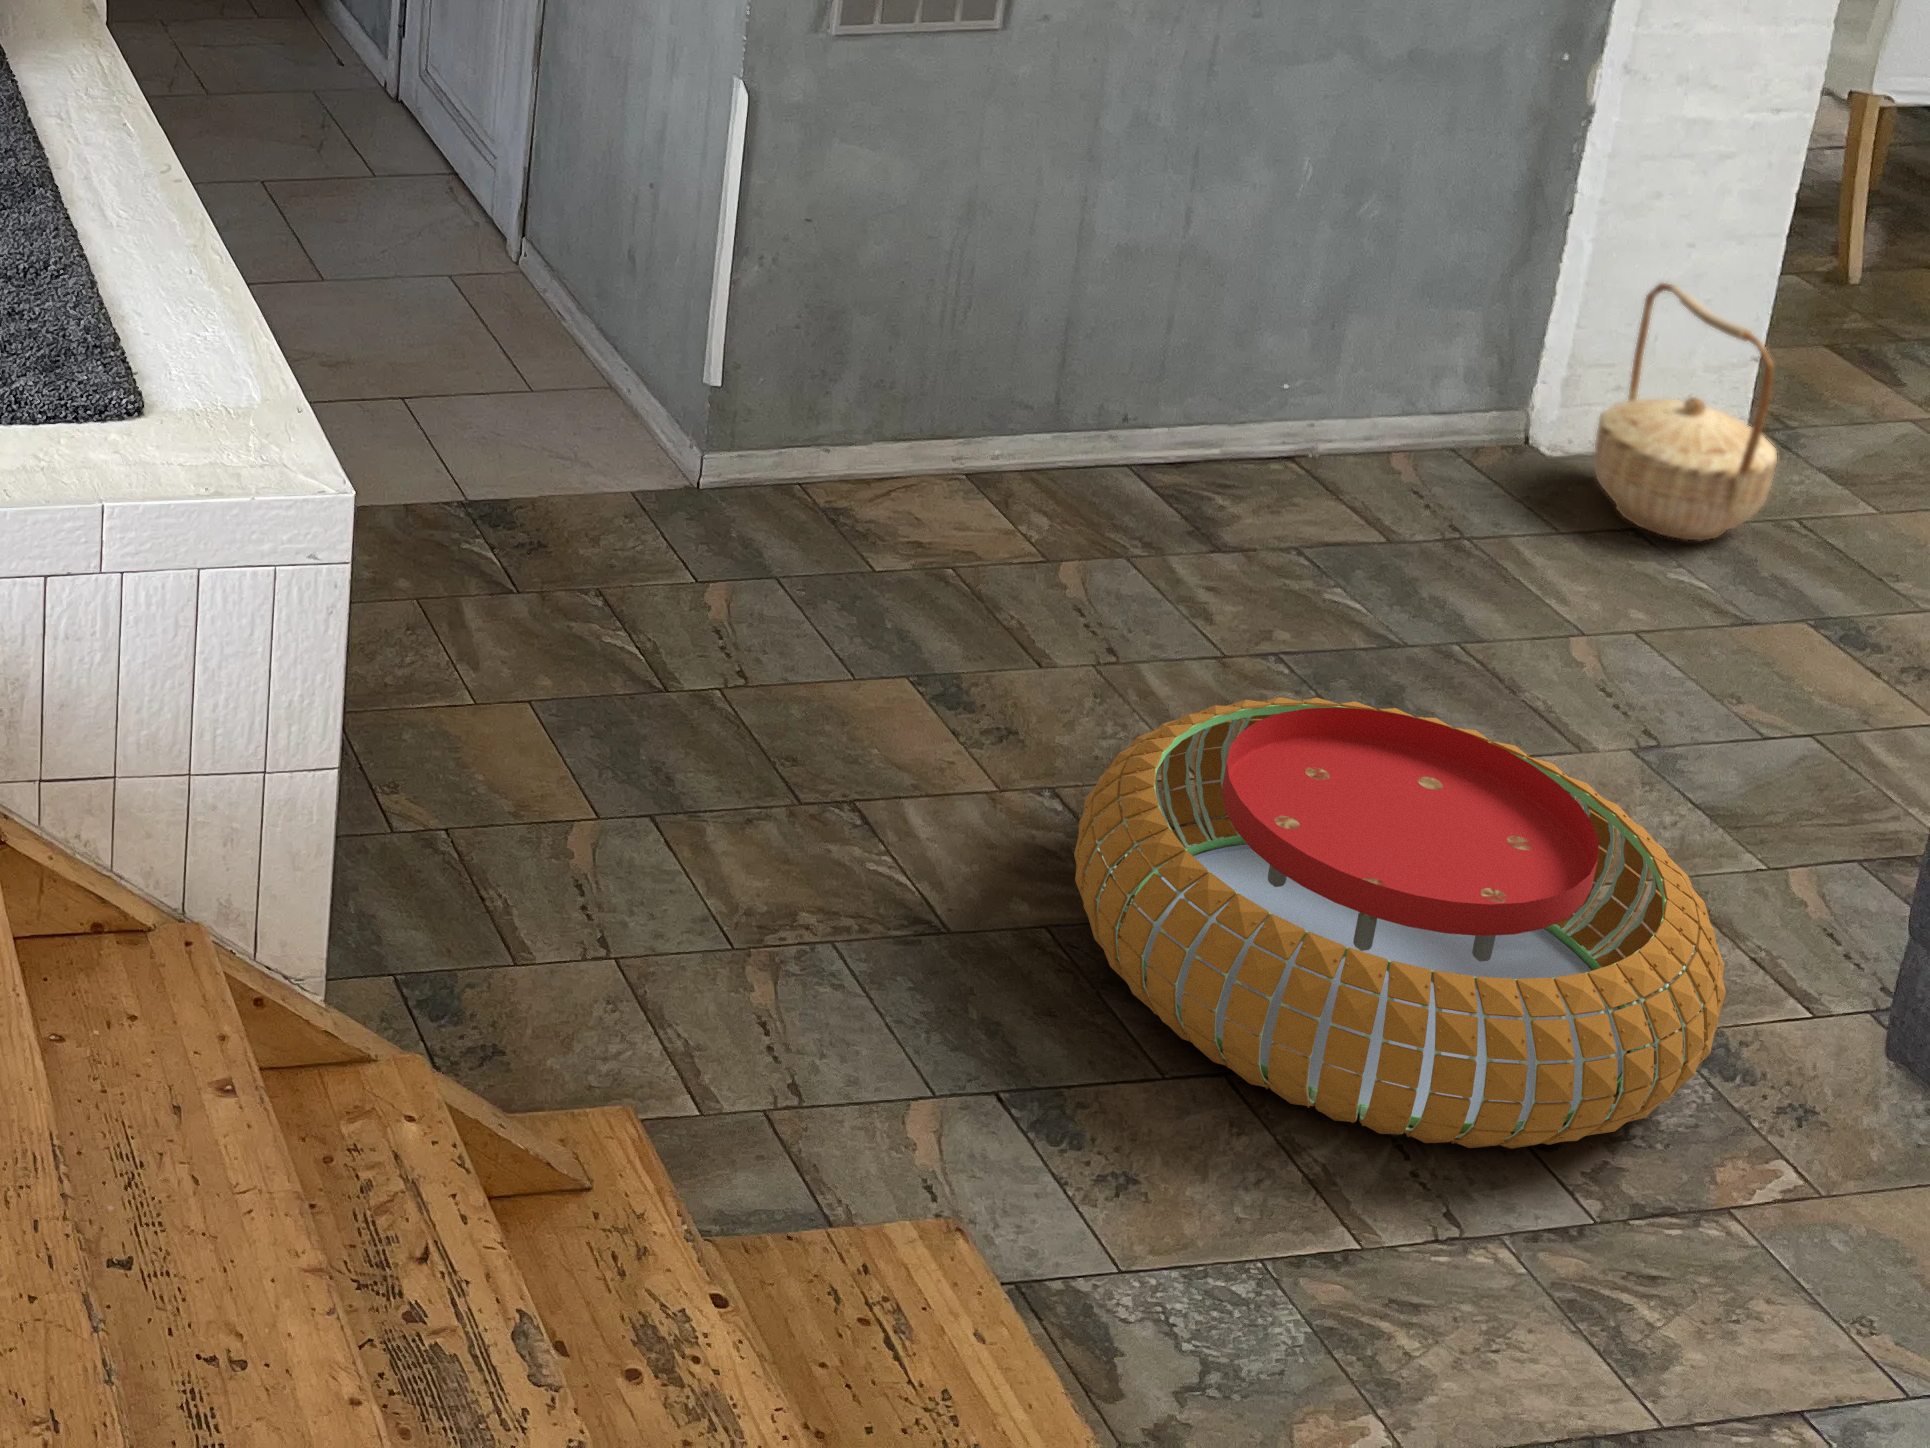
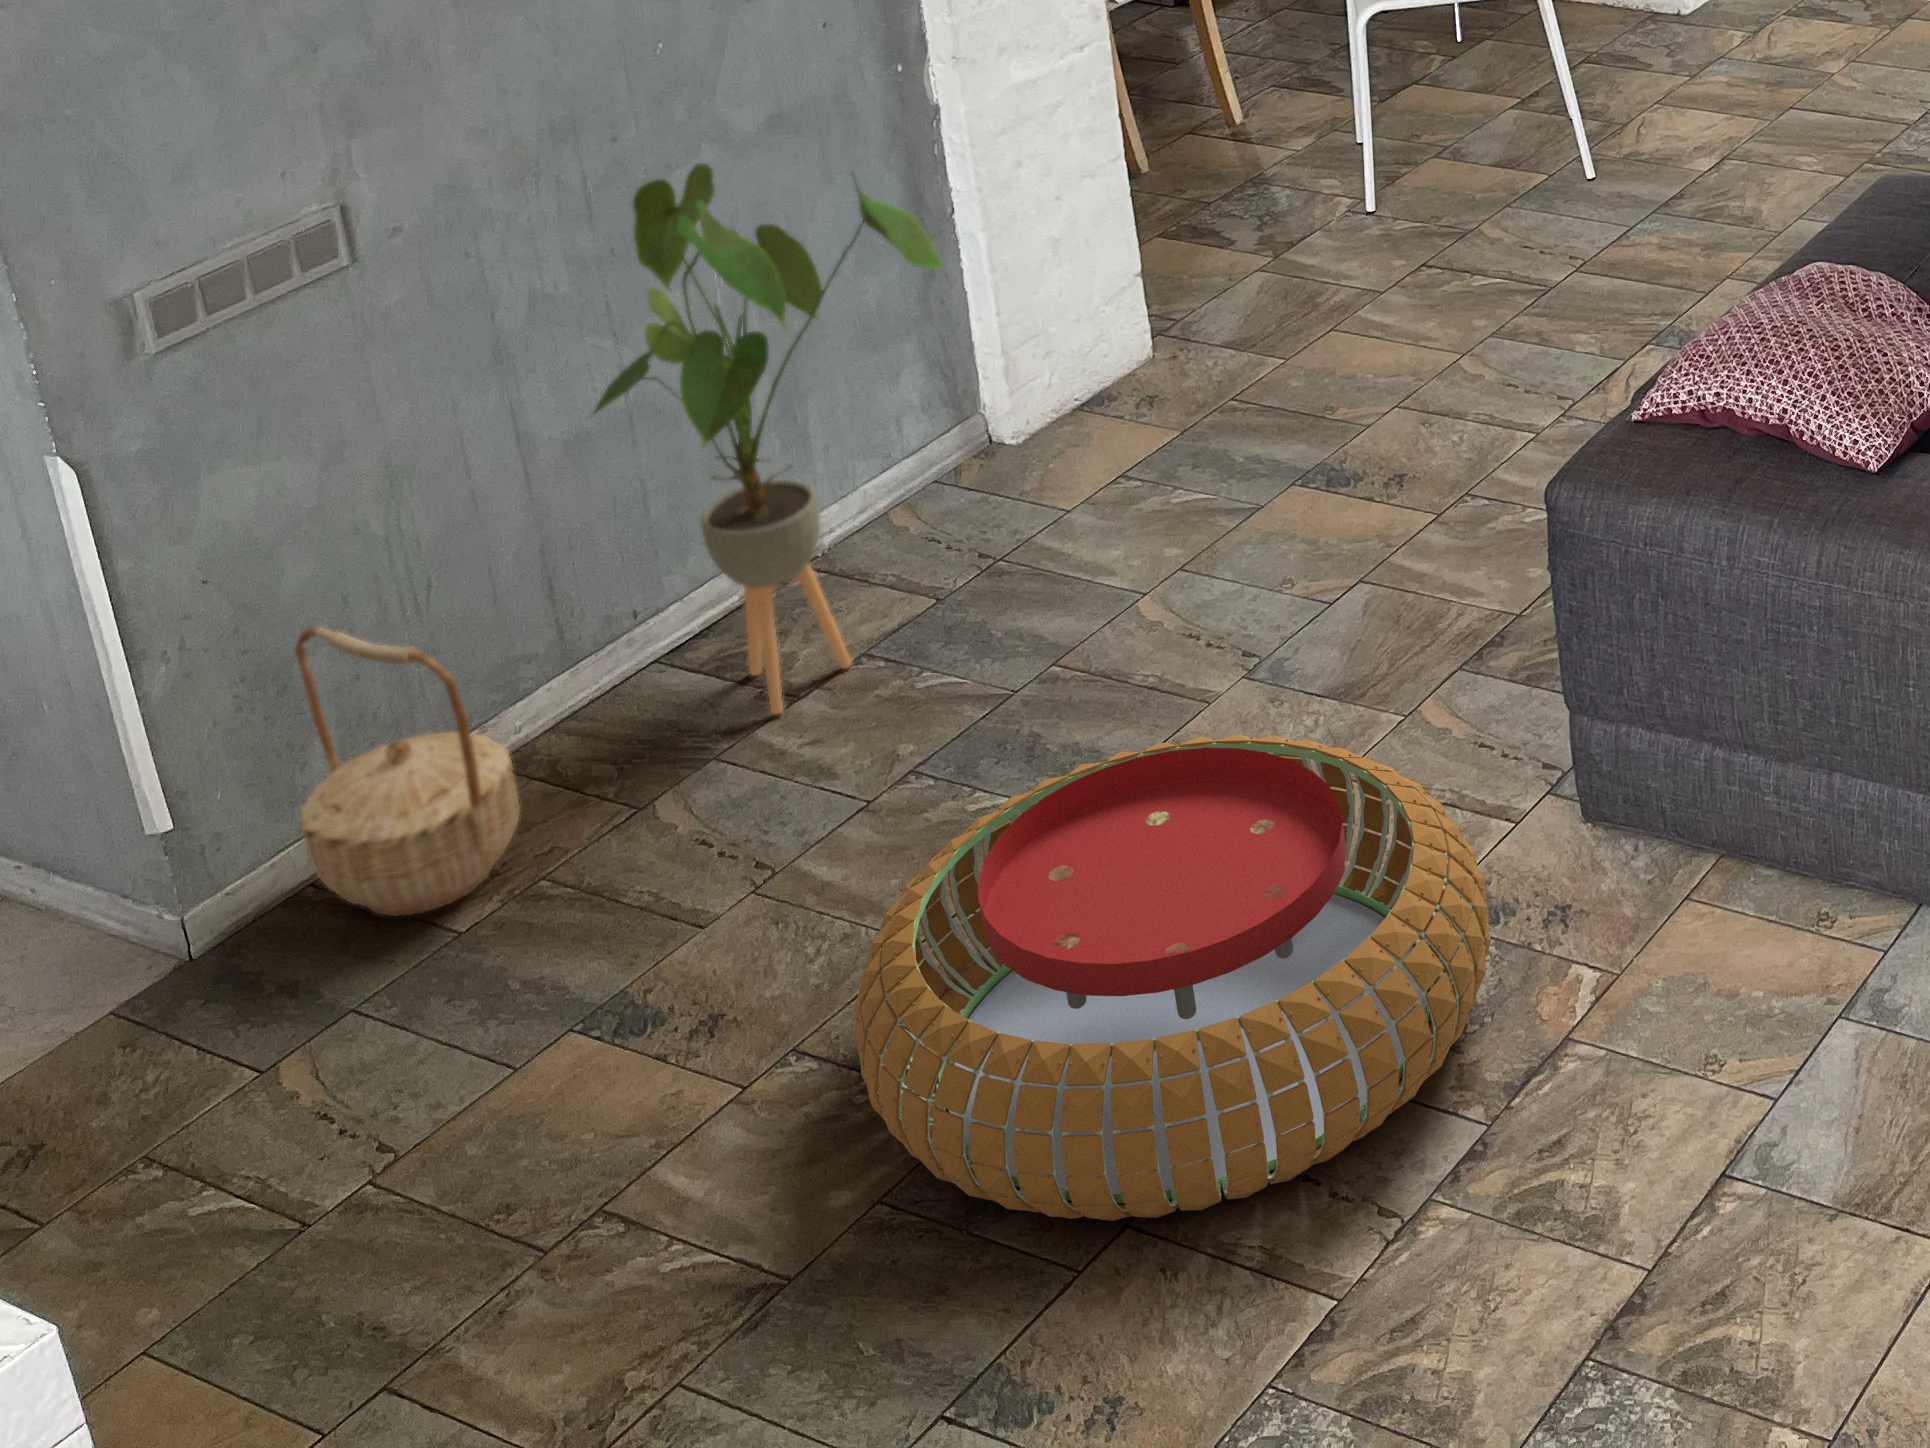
house plant: none [1138,56,1503,556] -> present [586,163,944,715]
basket: present [1594,283,1777,541] -> present [295,627,519,916]

